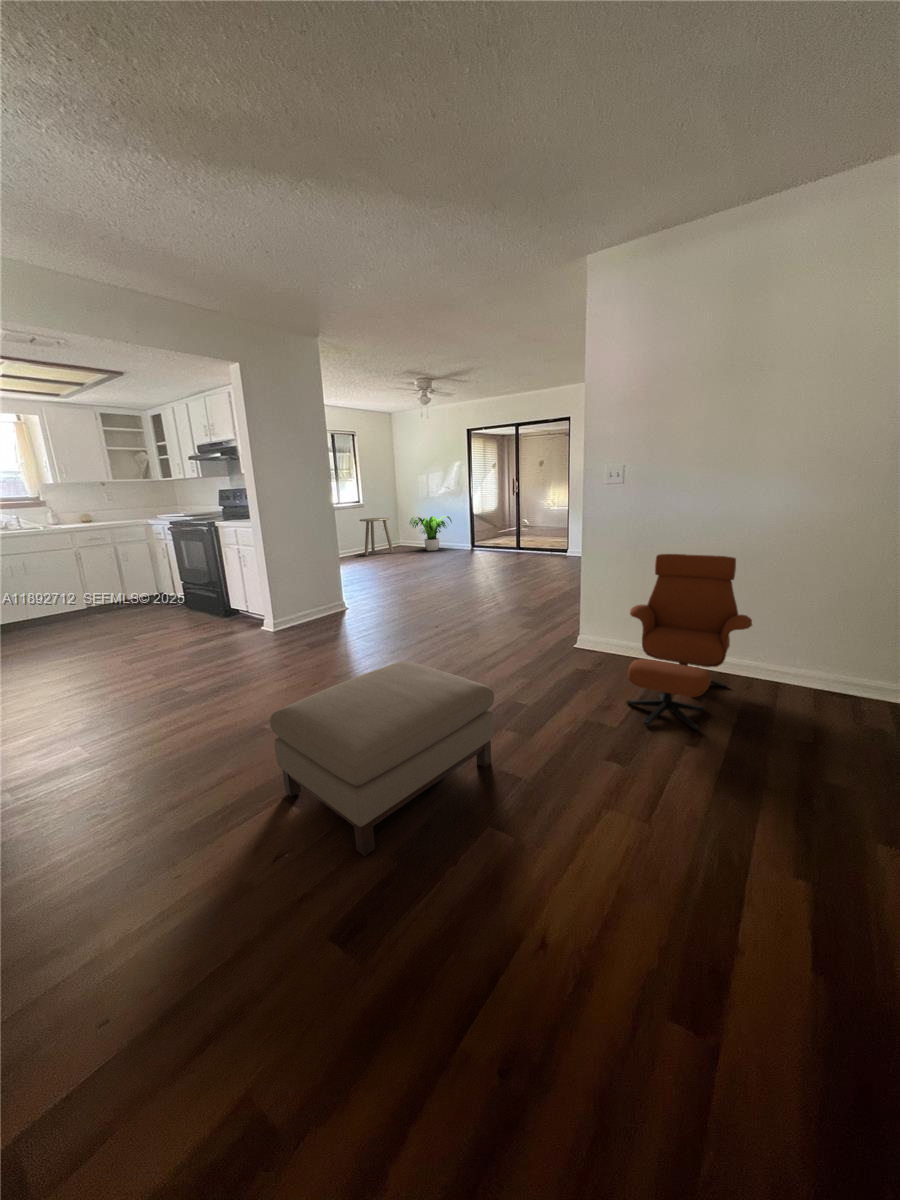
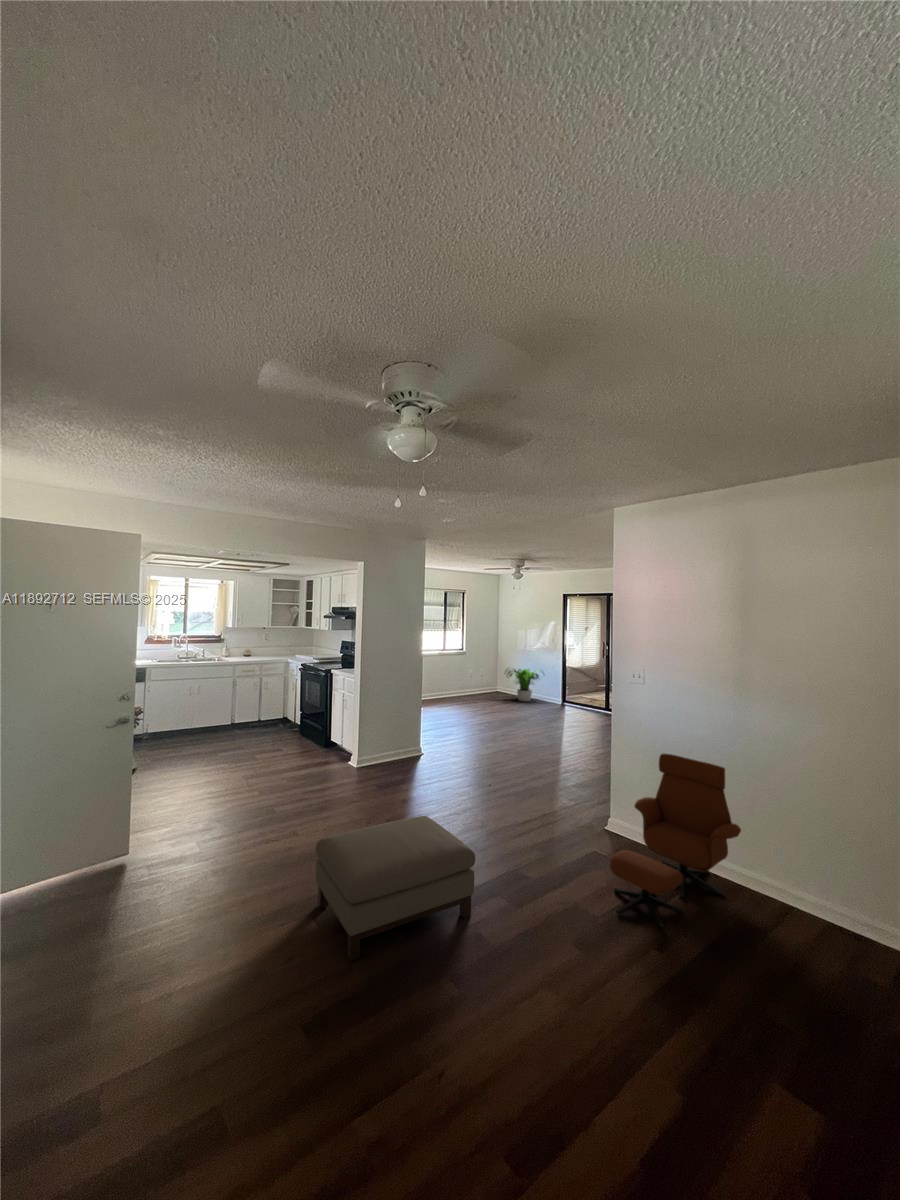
side table: present [360,518,394,555] -> none [459,665,487,700]

